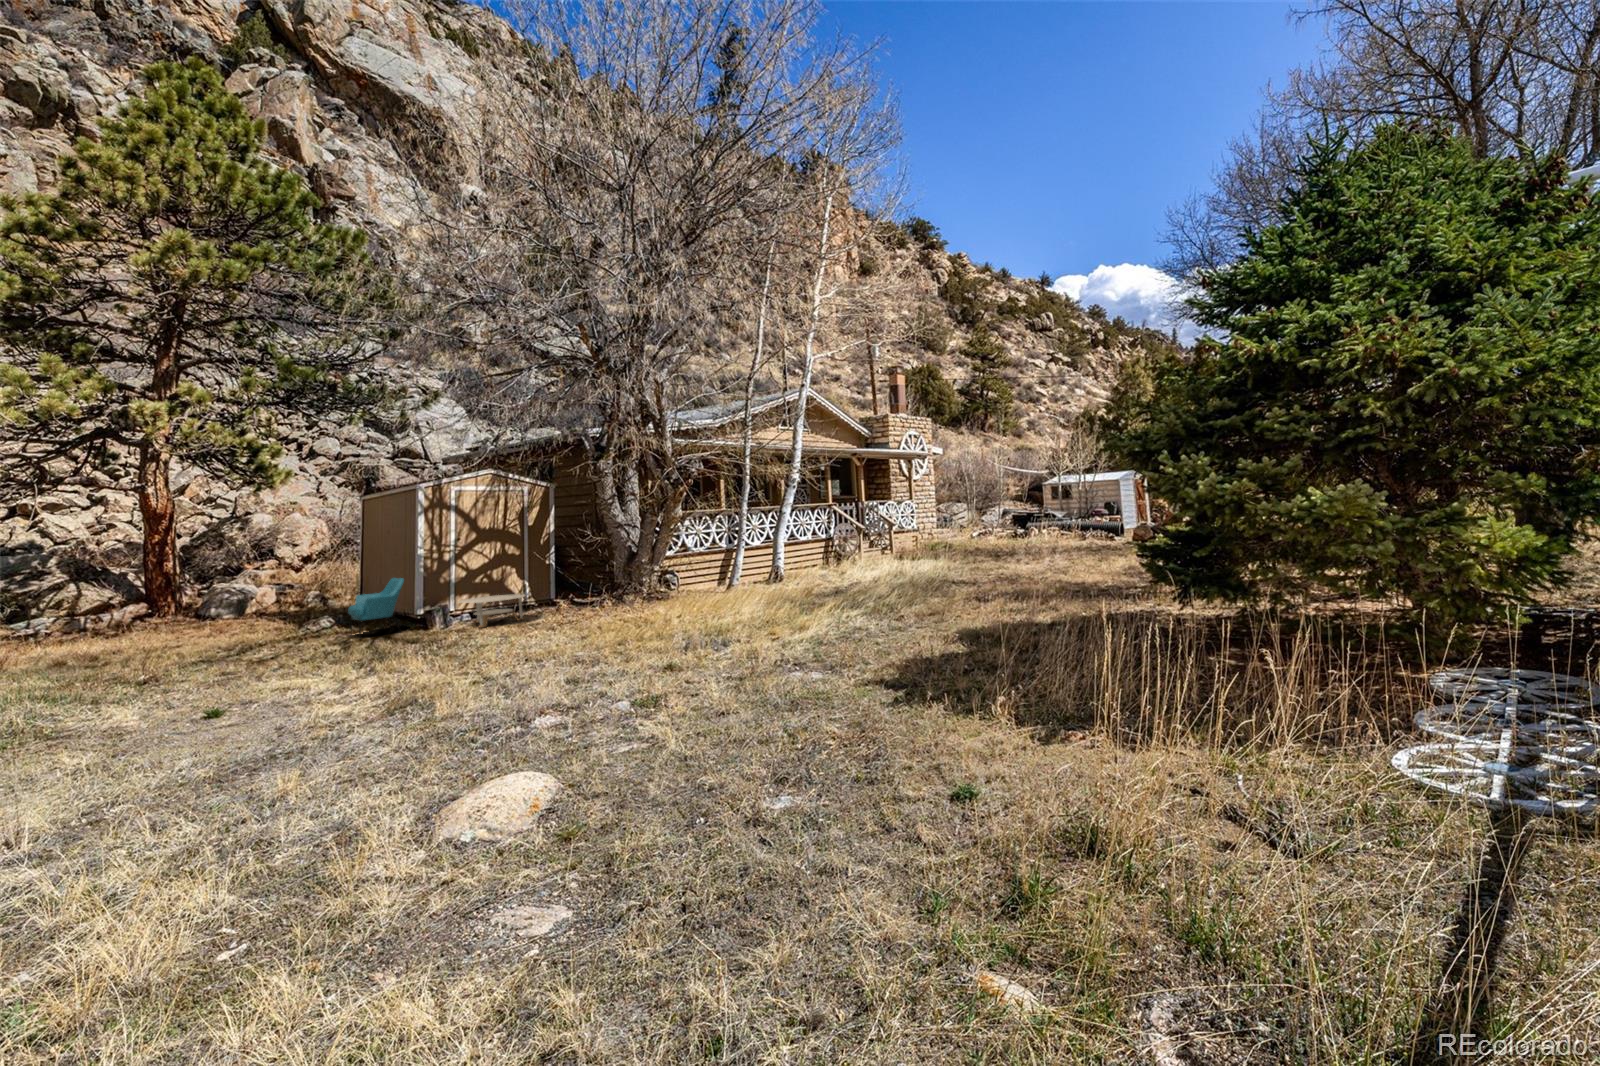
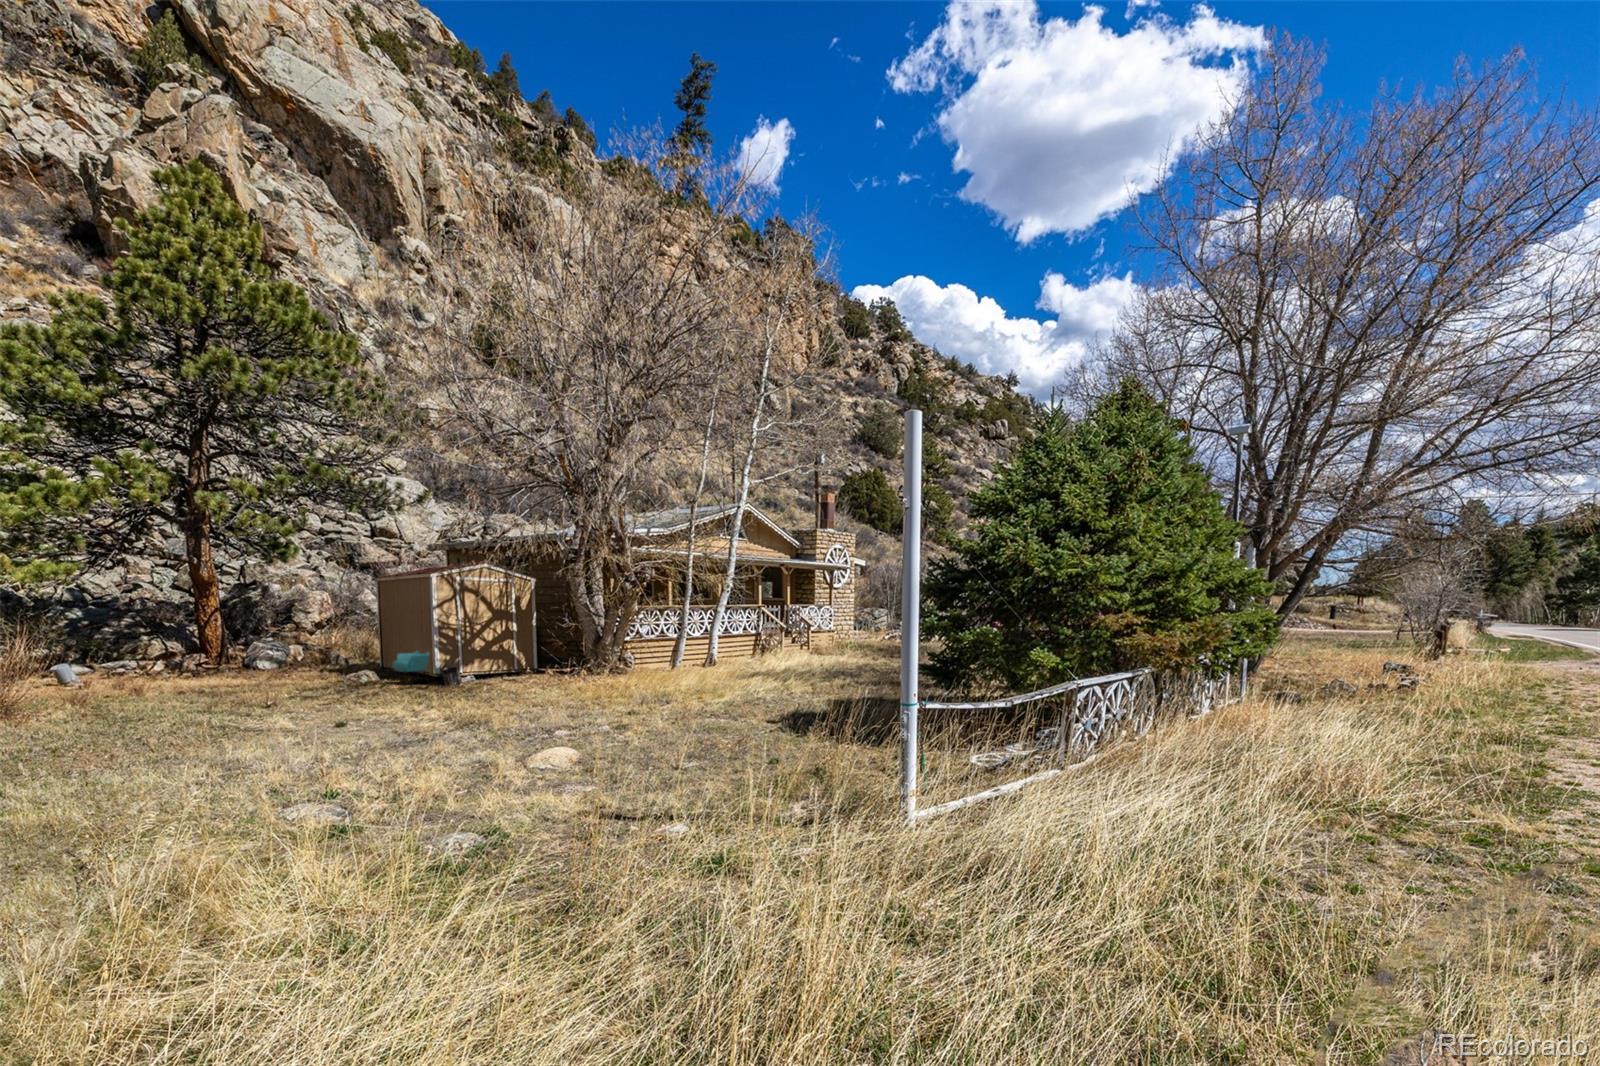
round table: present [459,594,525,628] -> none [473,661,522,683]

